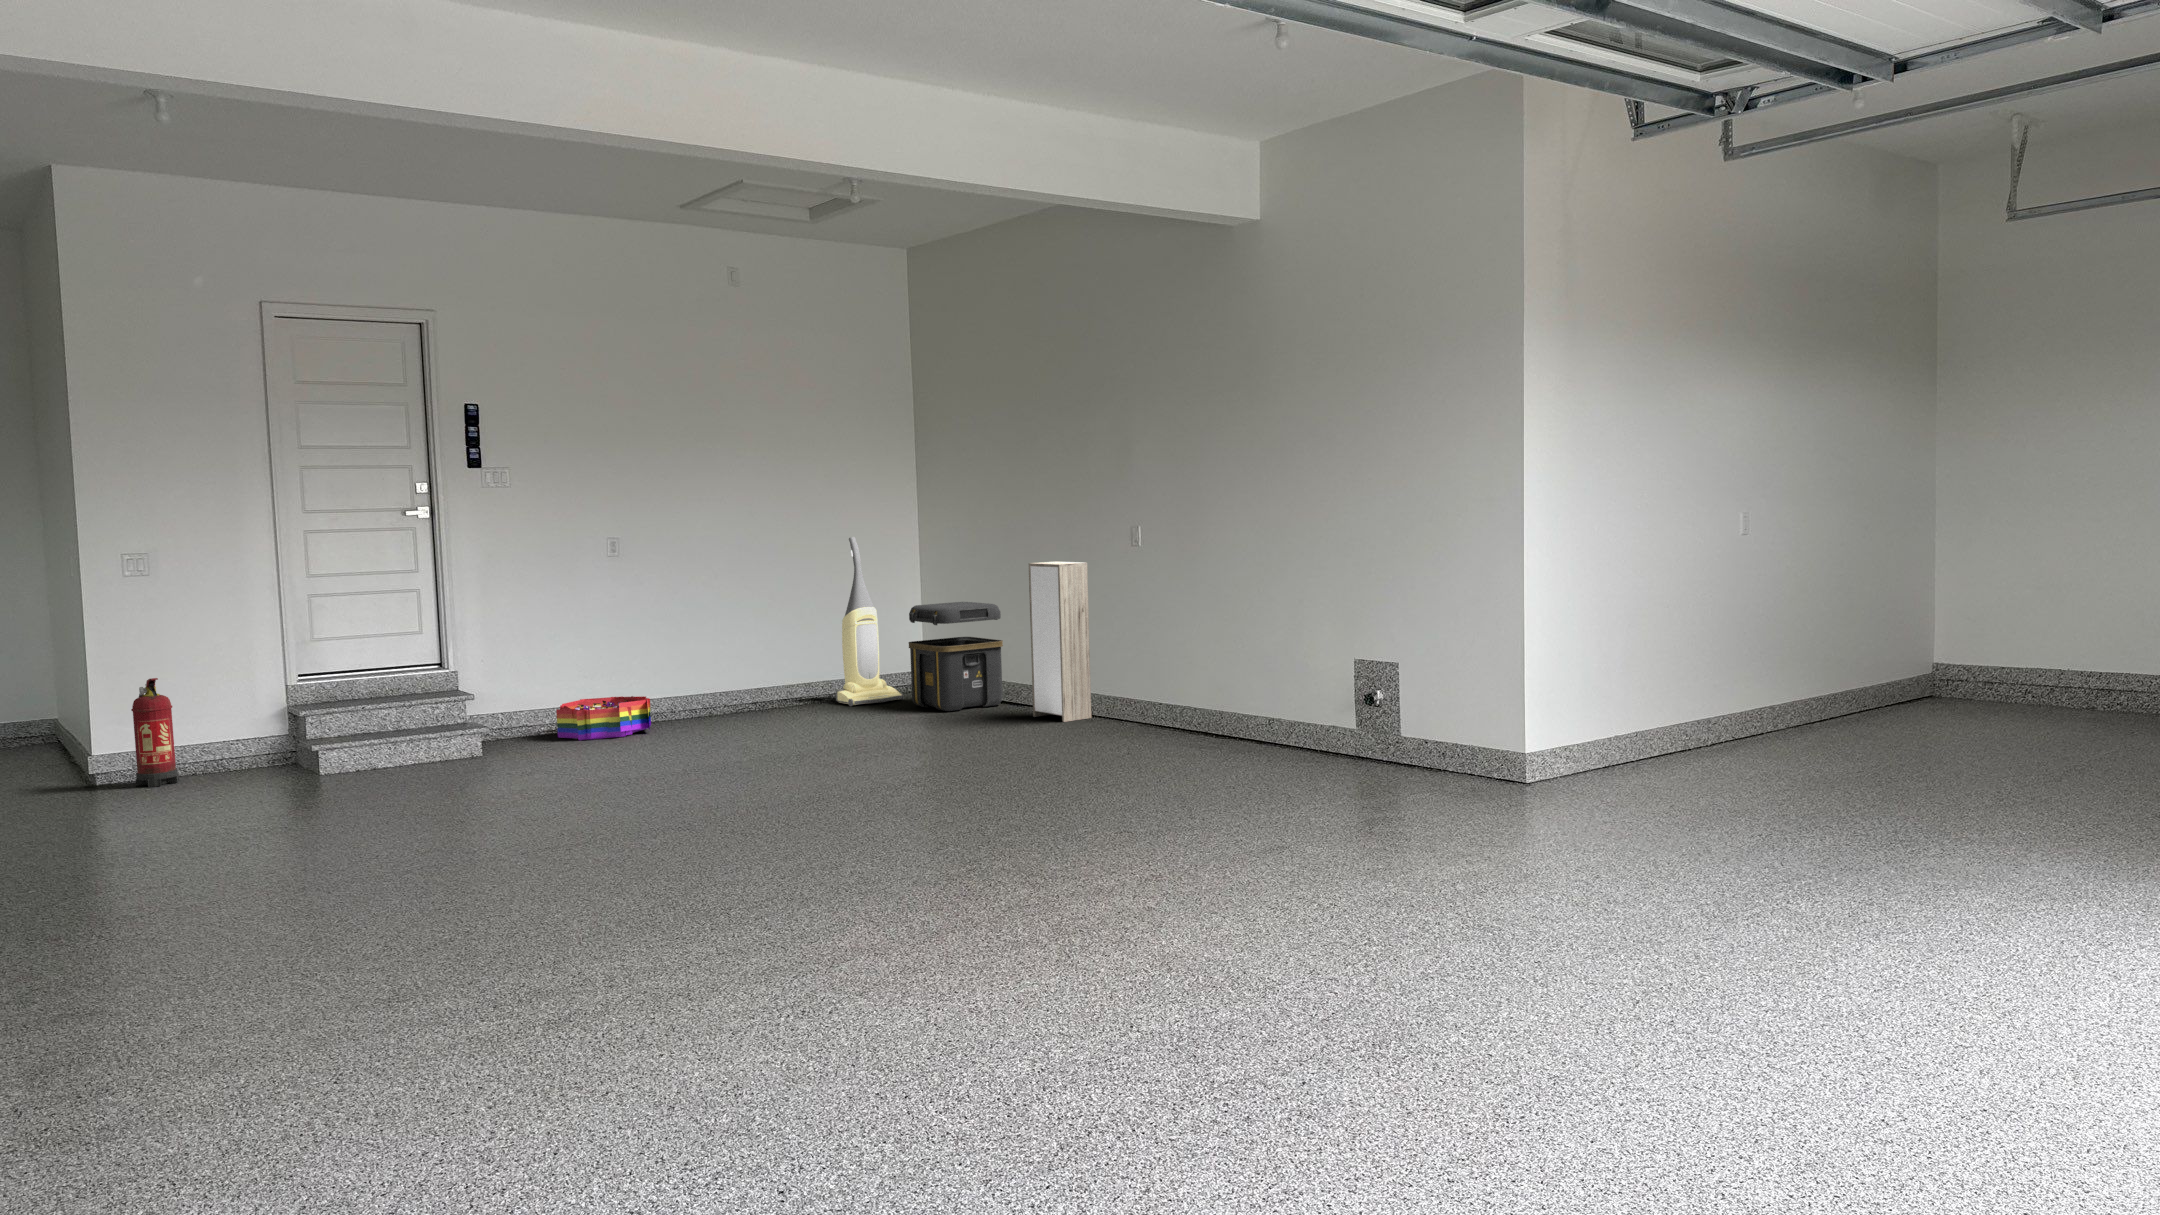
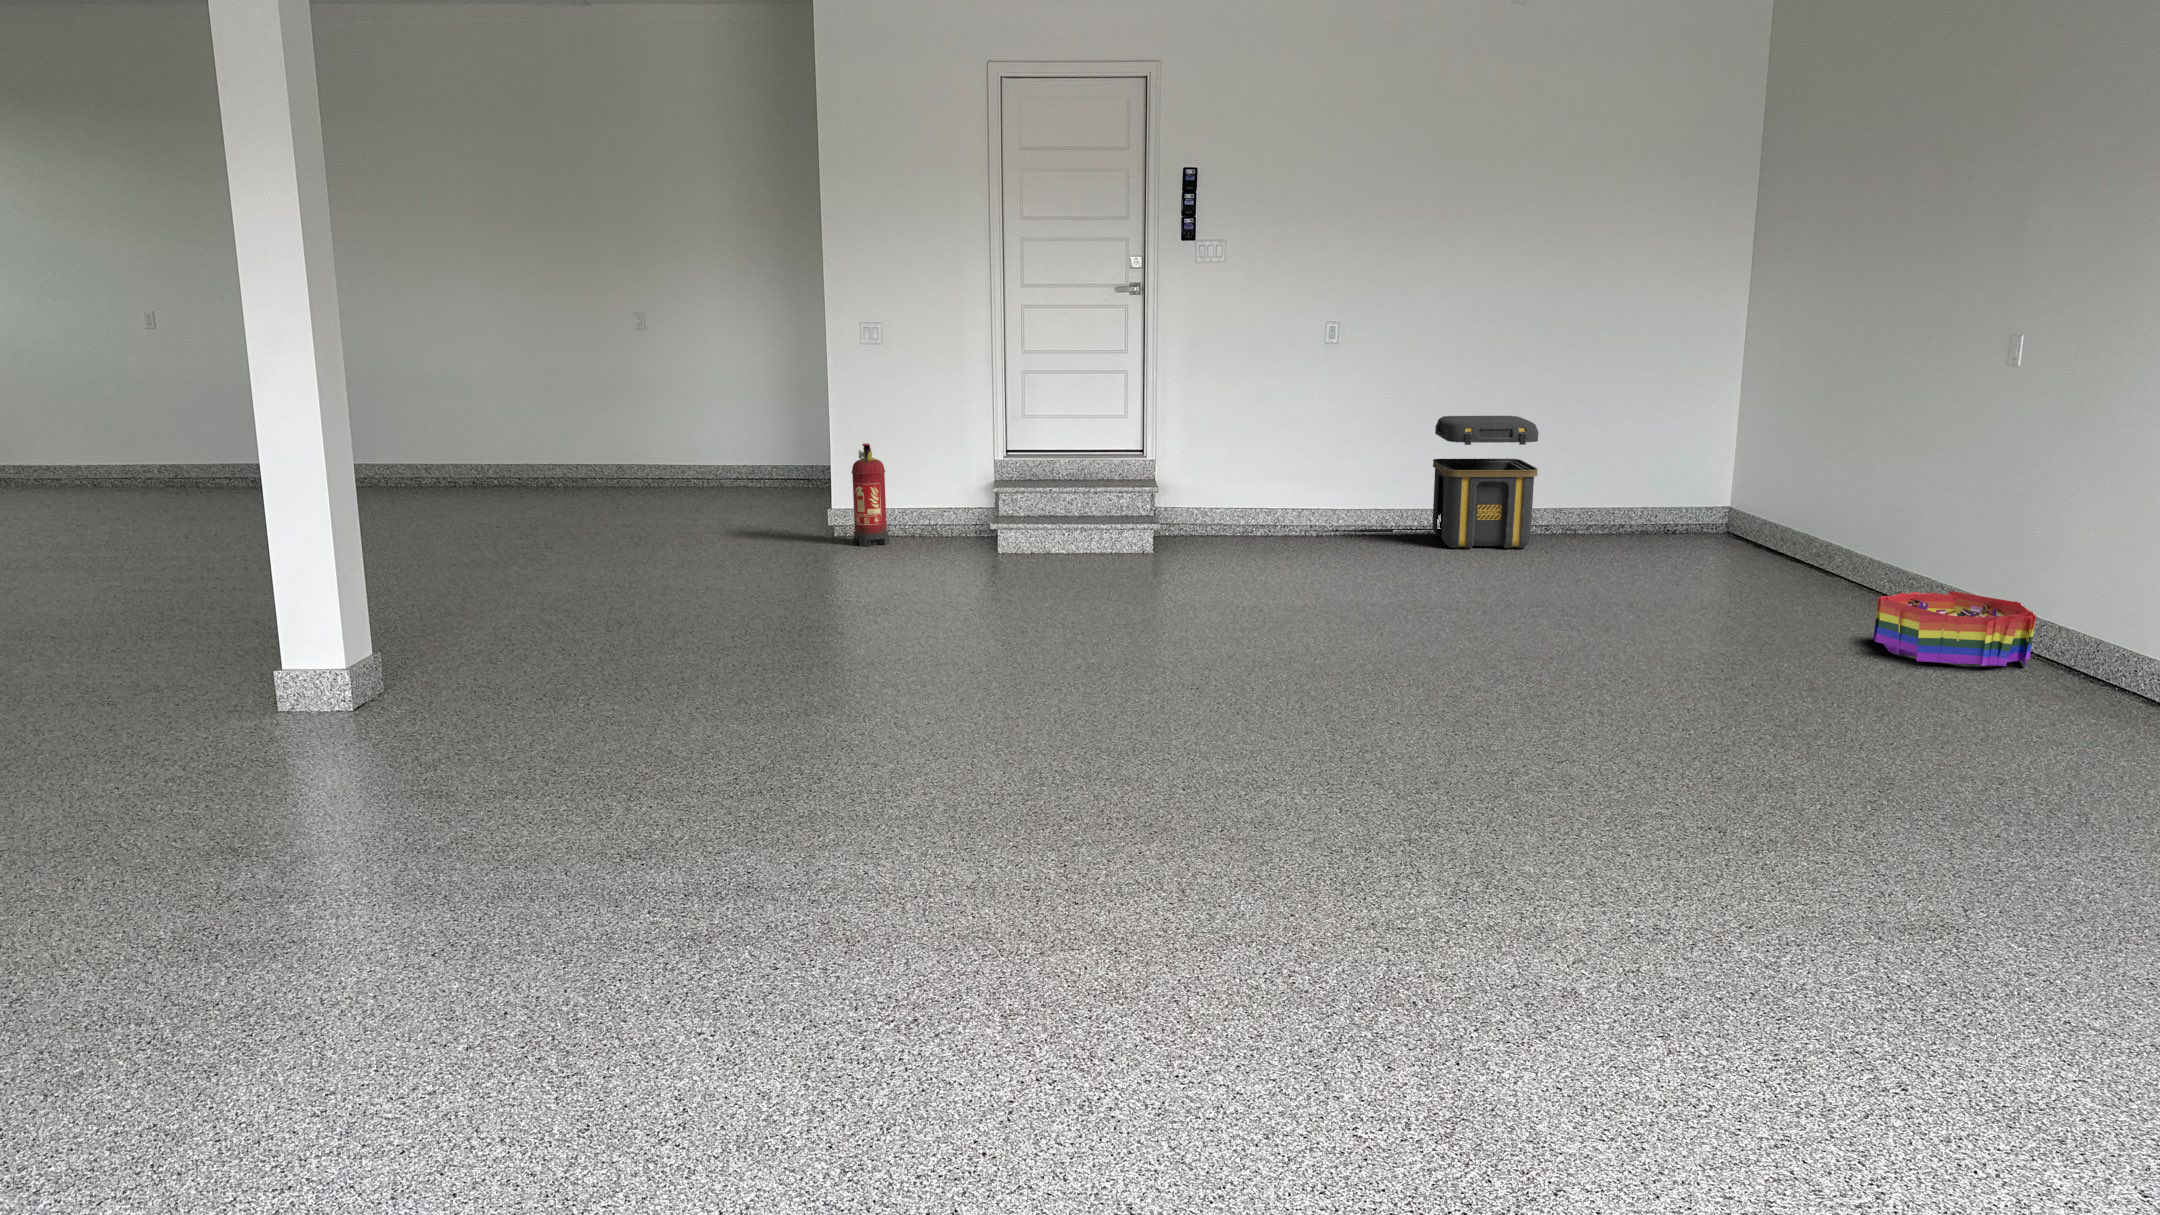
vacuum cleaner: present [836,537,904,706] -> none [1593,332,1681,544]
storage cabinet: present [1029,561,1091,722] -> none [1827,383,1937,611]
toolbox: present [909,602,1003,711] -> present [1432,416,1539,548]
storage bin: present [556,696,651,740] -> present [1873,591,2036,666]

